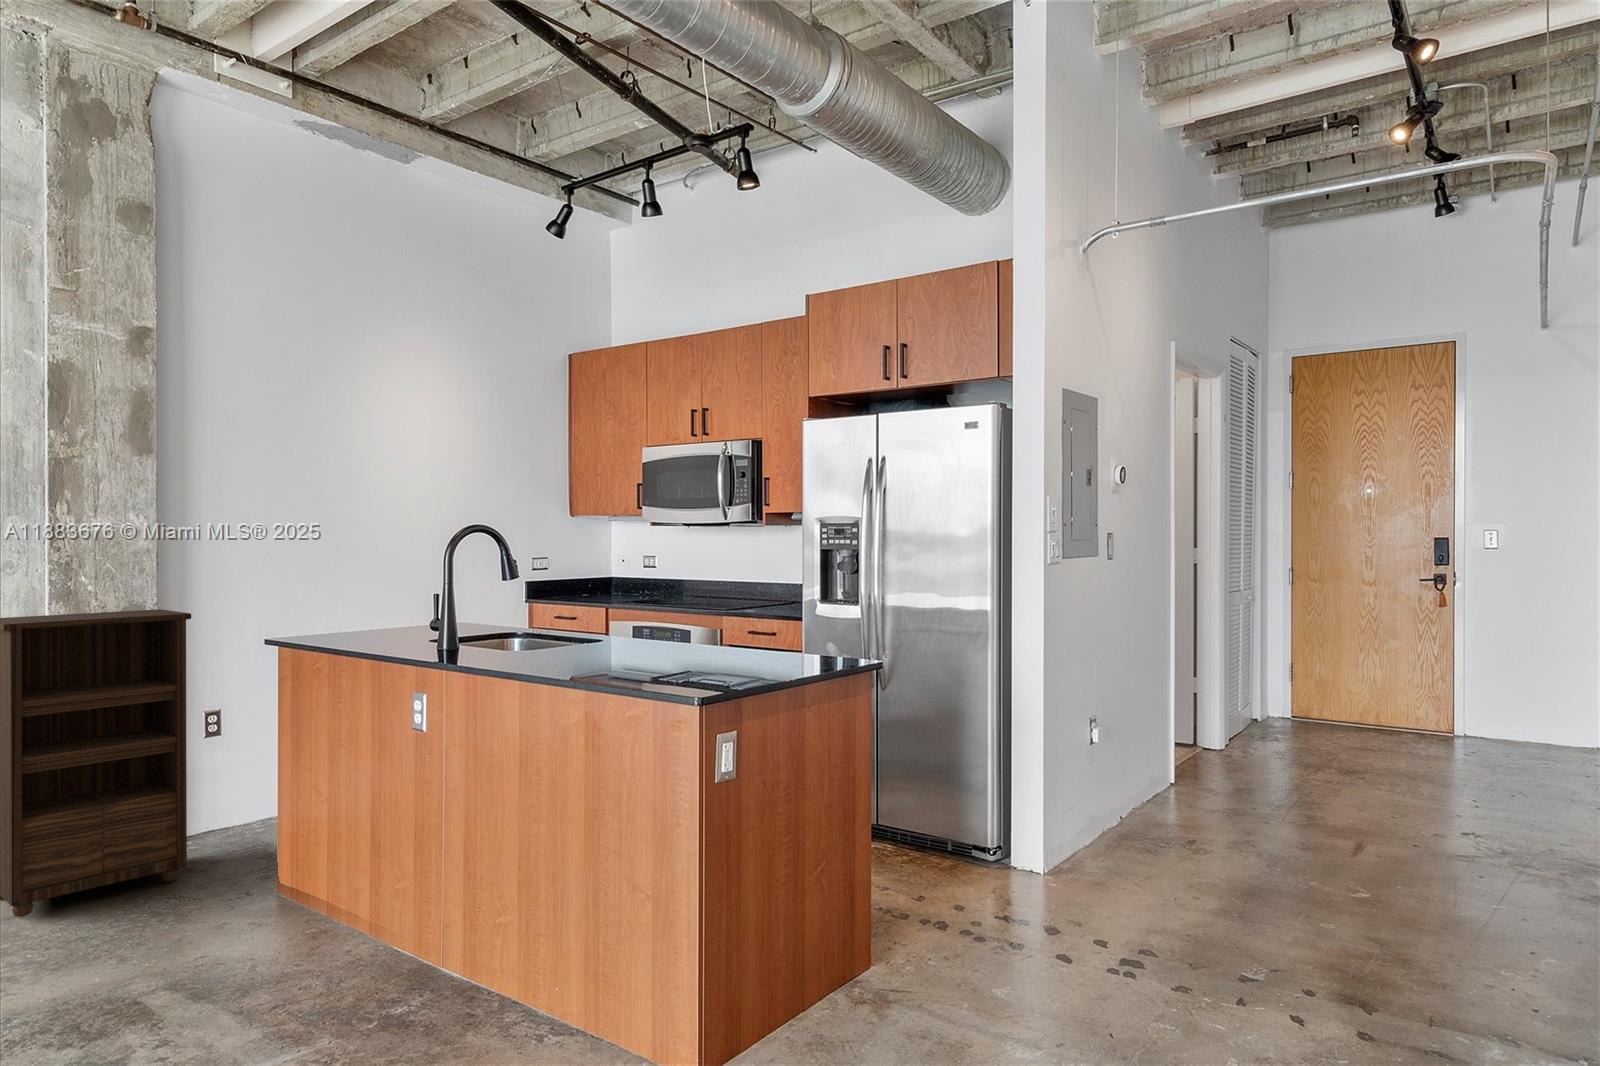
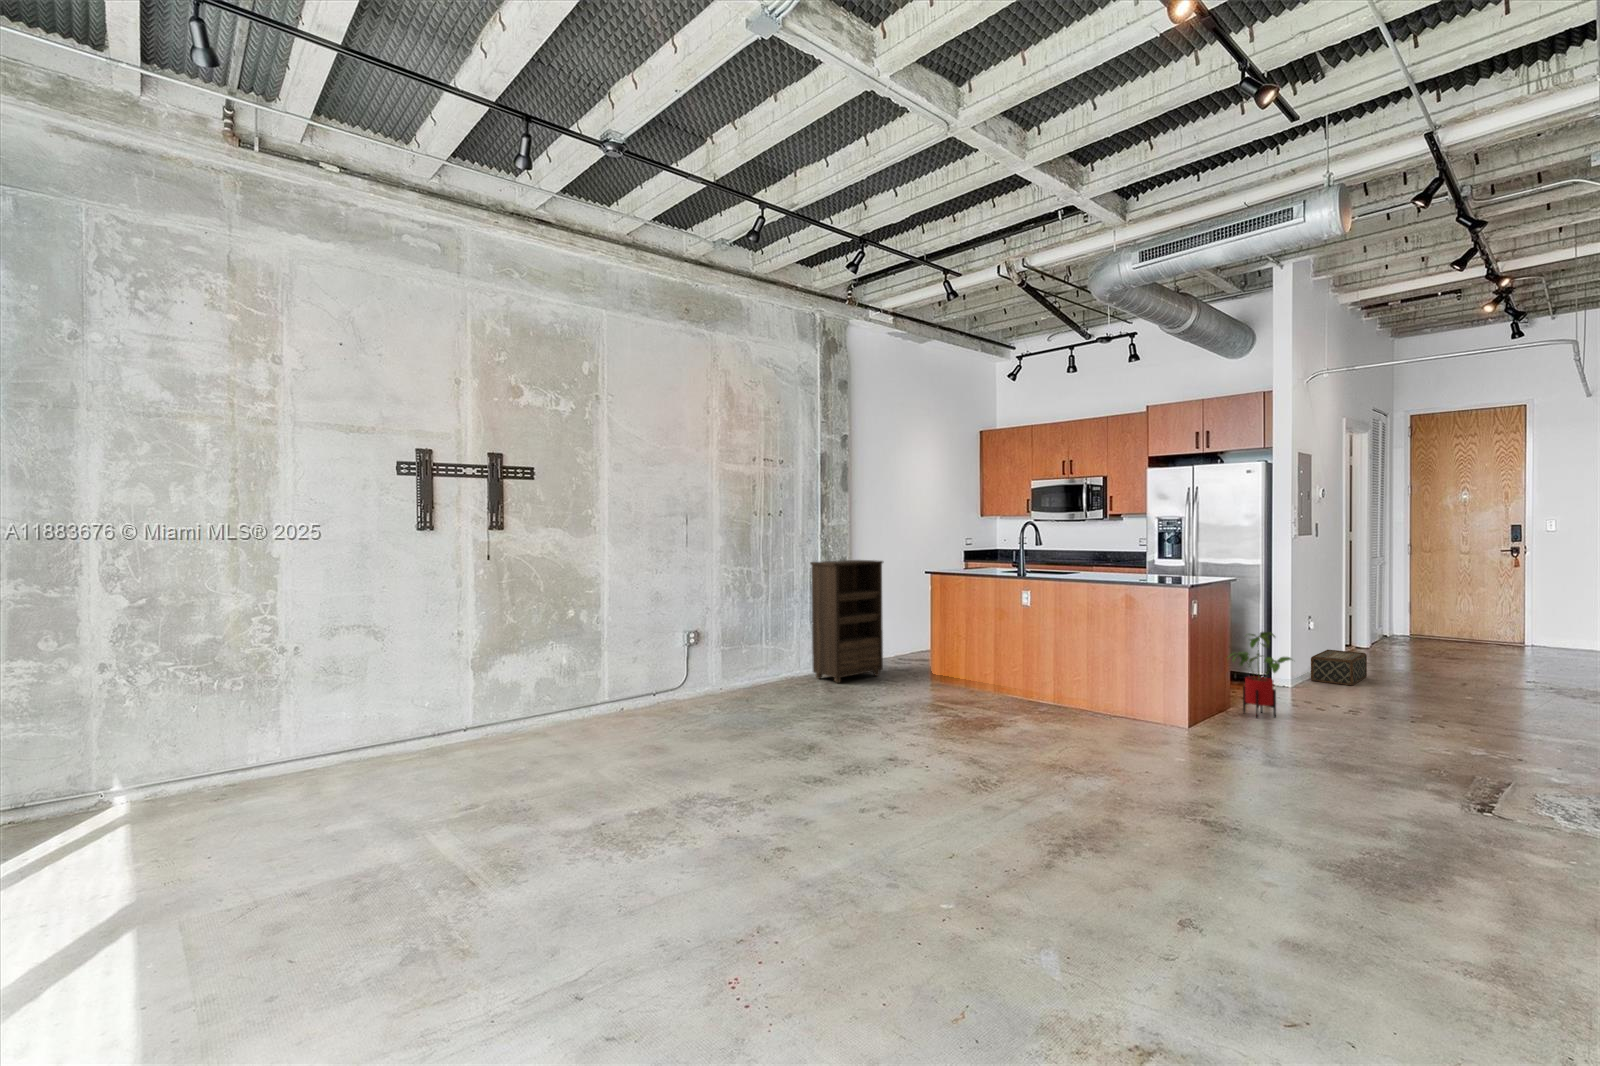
woven basket: none [1088,779,1193,865] -> present [1311,650,1367,686]
house plant: none [848,792,988,1013] -> present [1232,632,1292,718]

